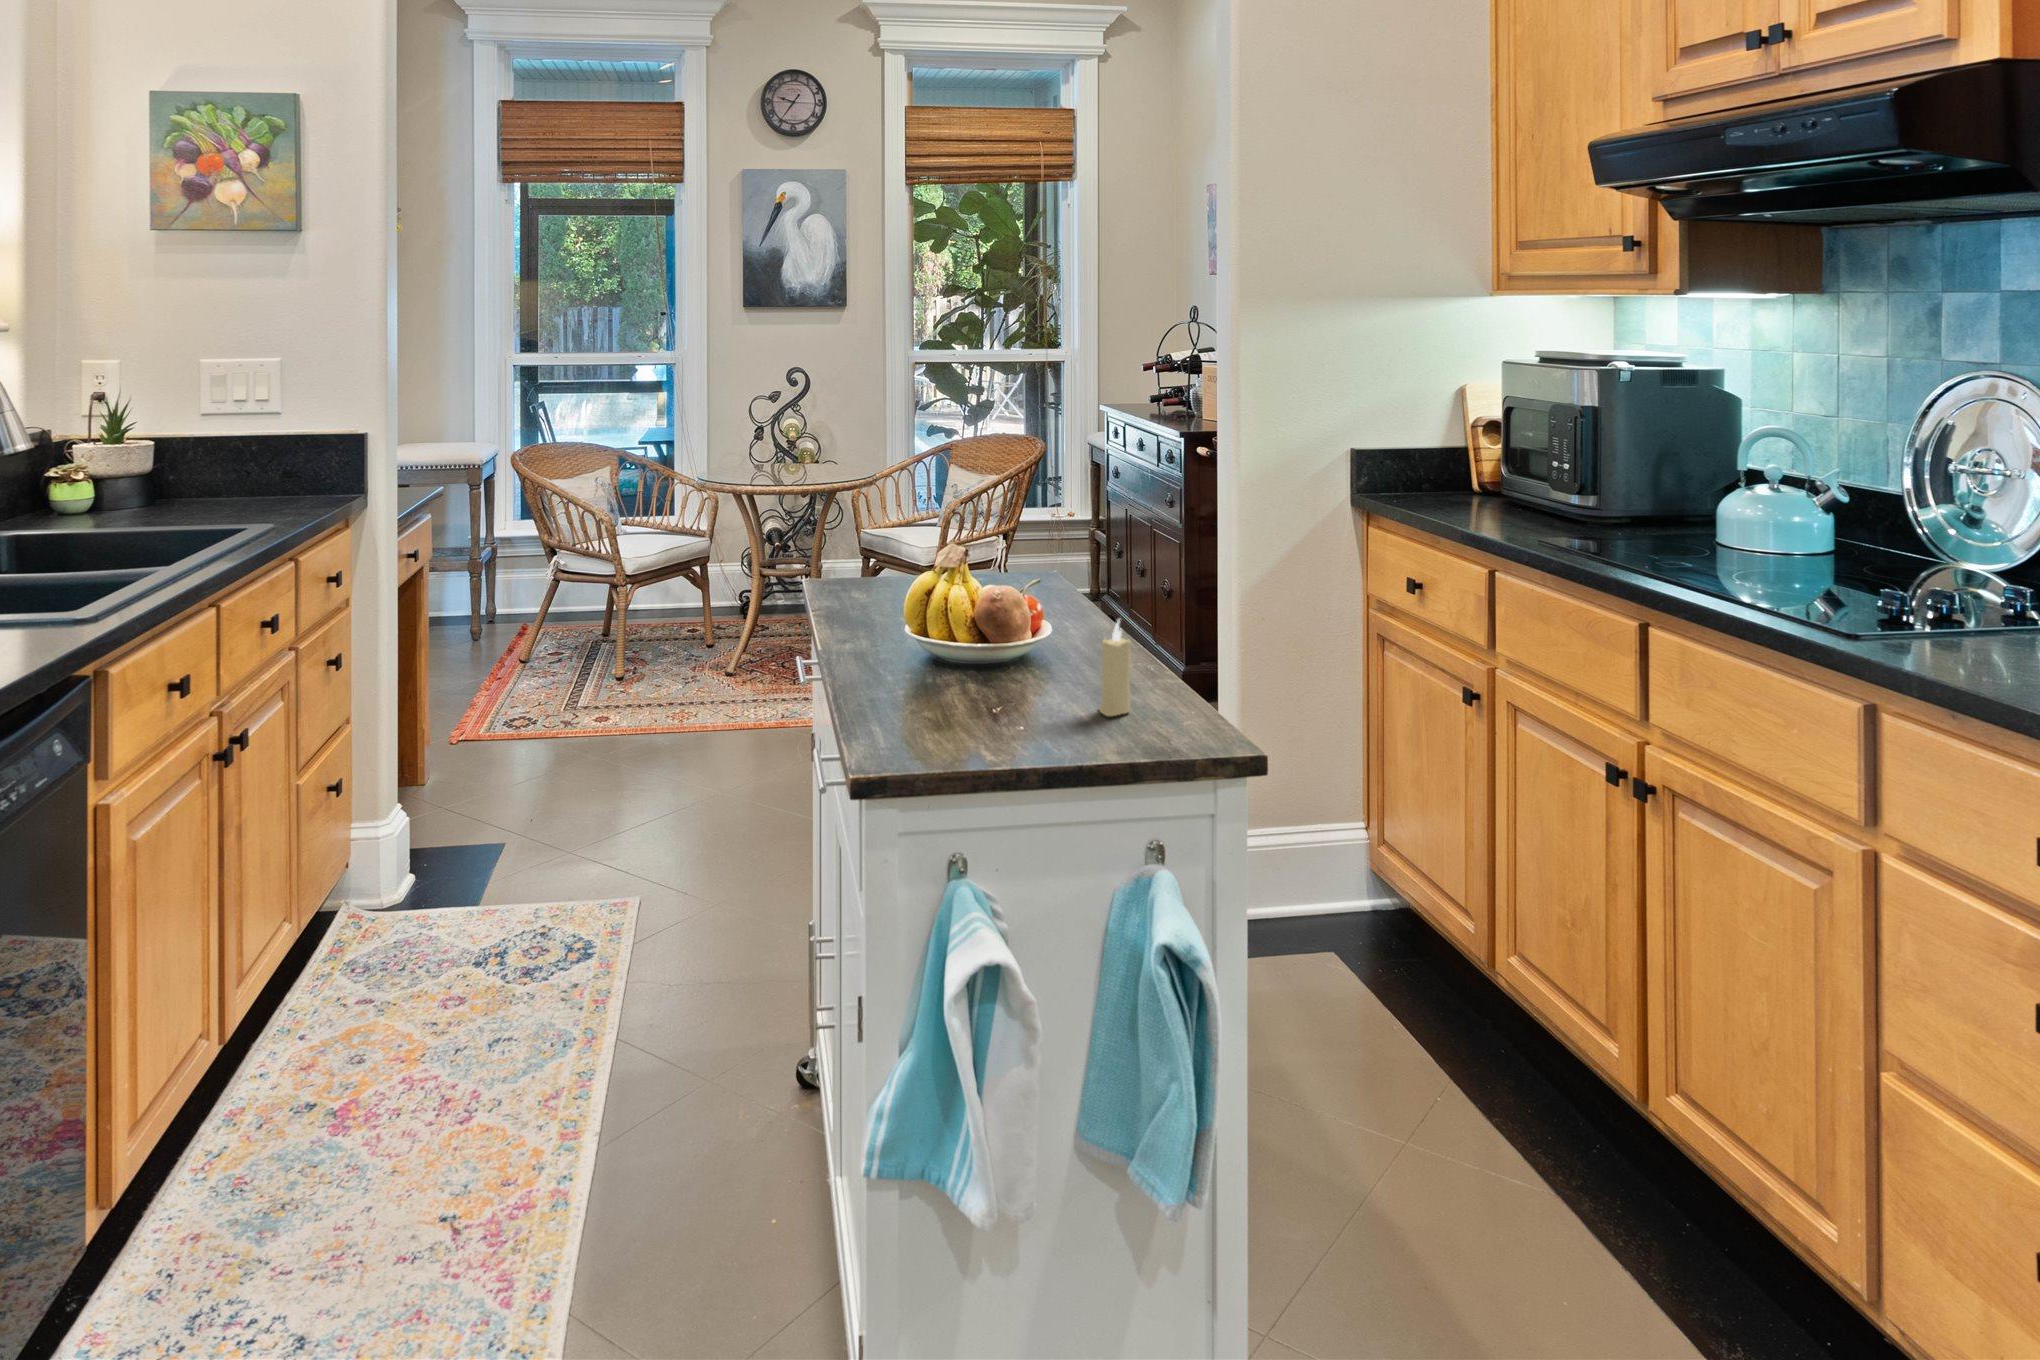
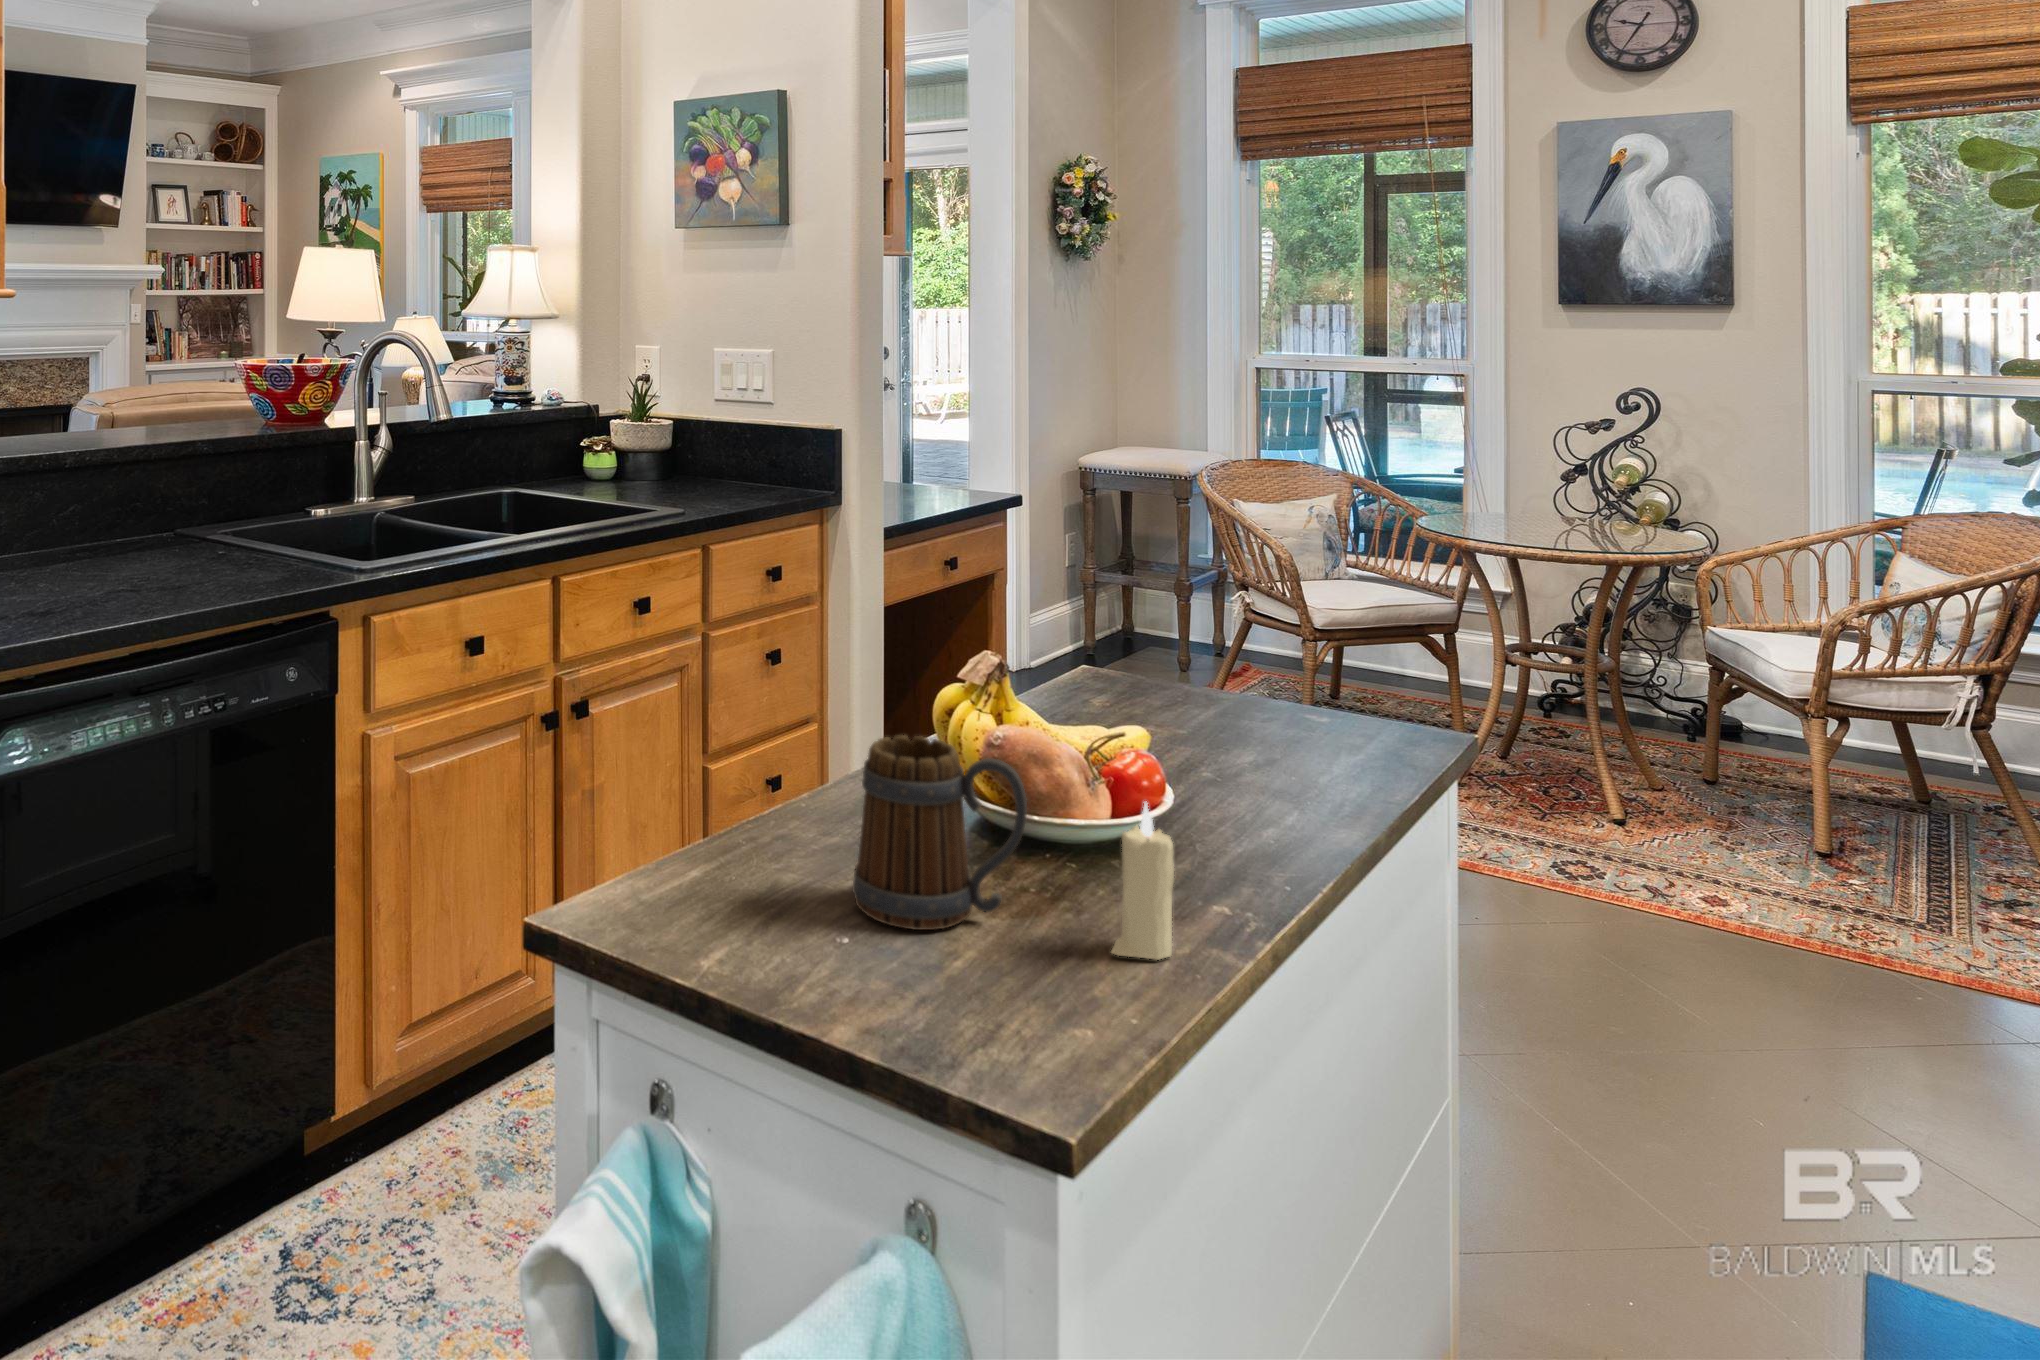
mug: none [945,612,1052,739] -> present [853,736,1027,930]

